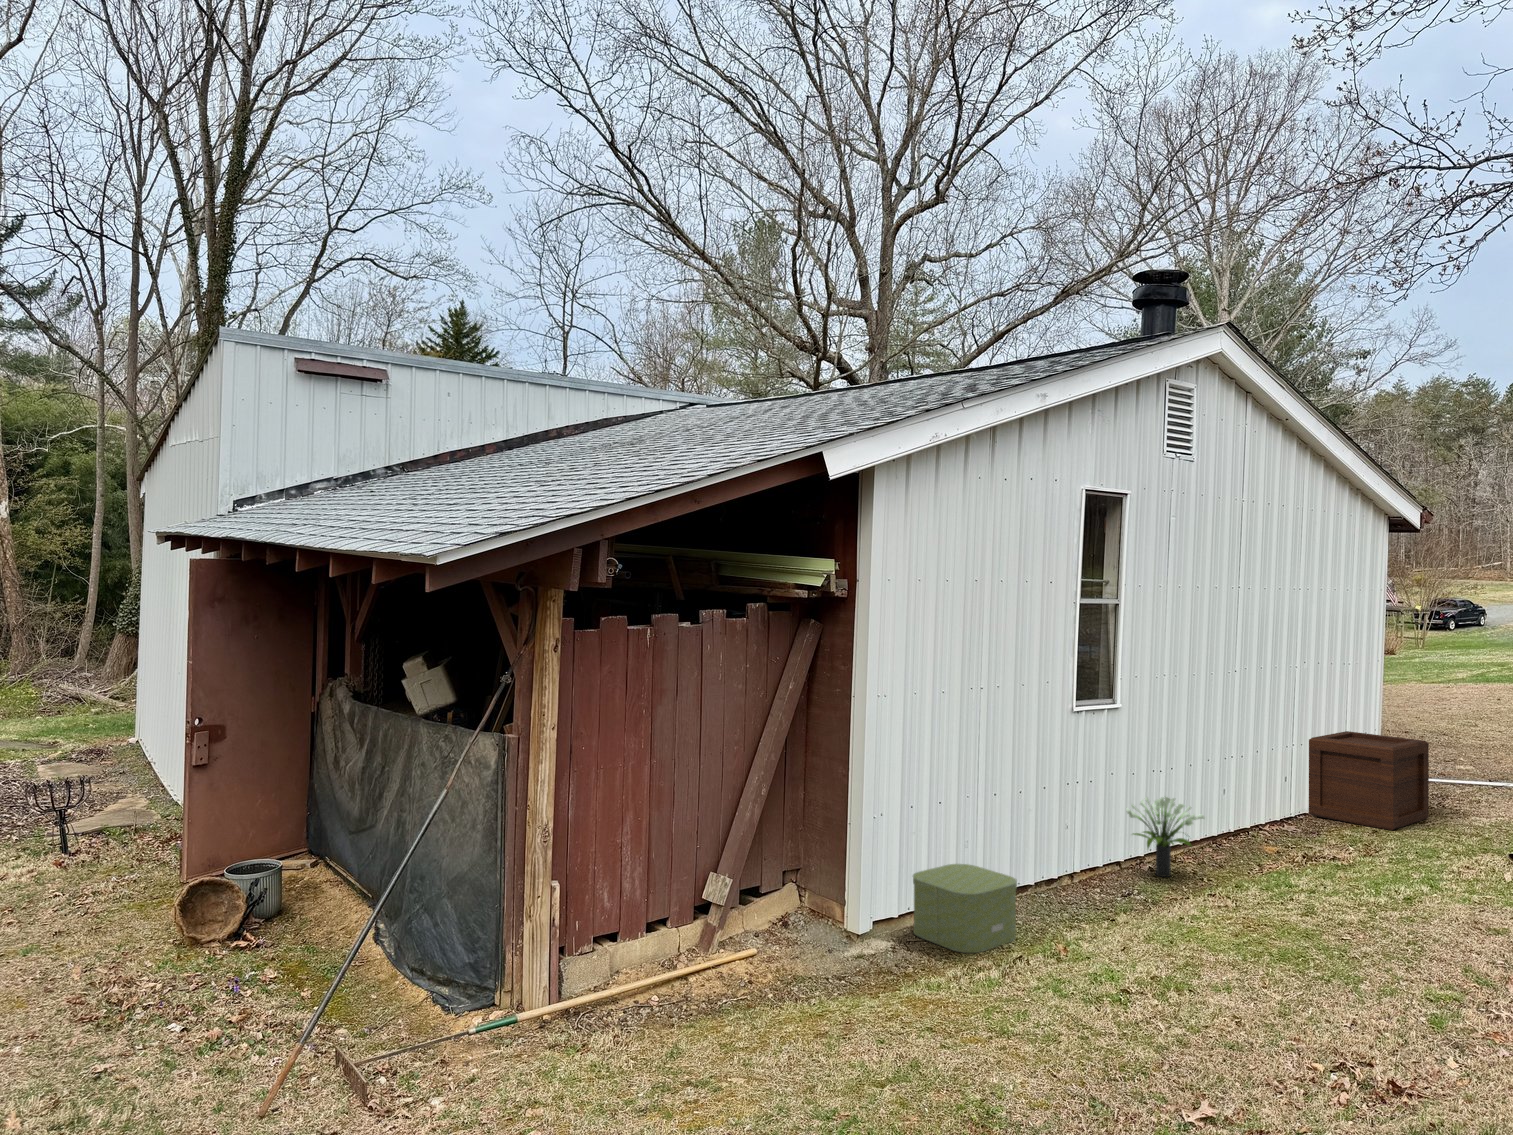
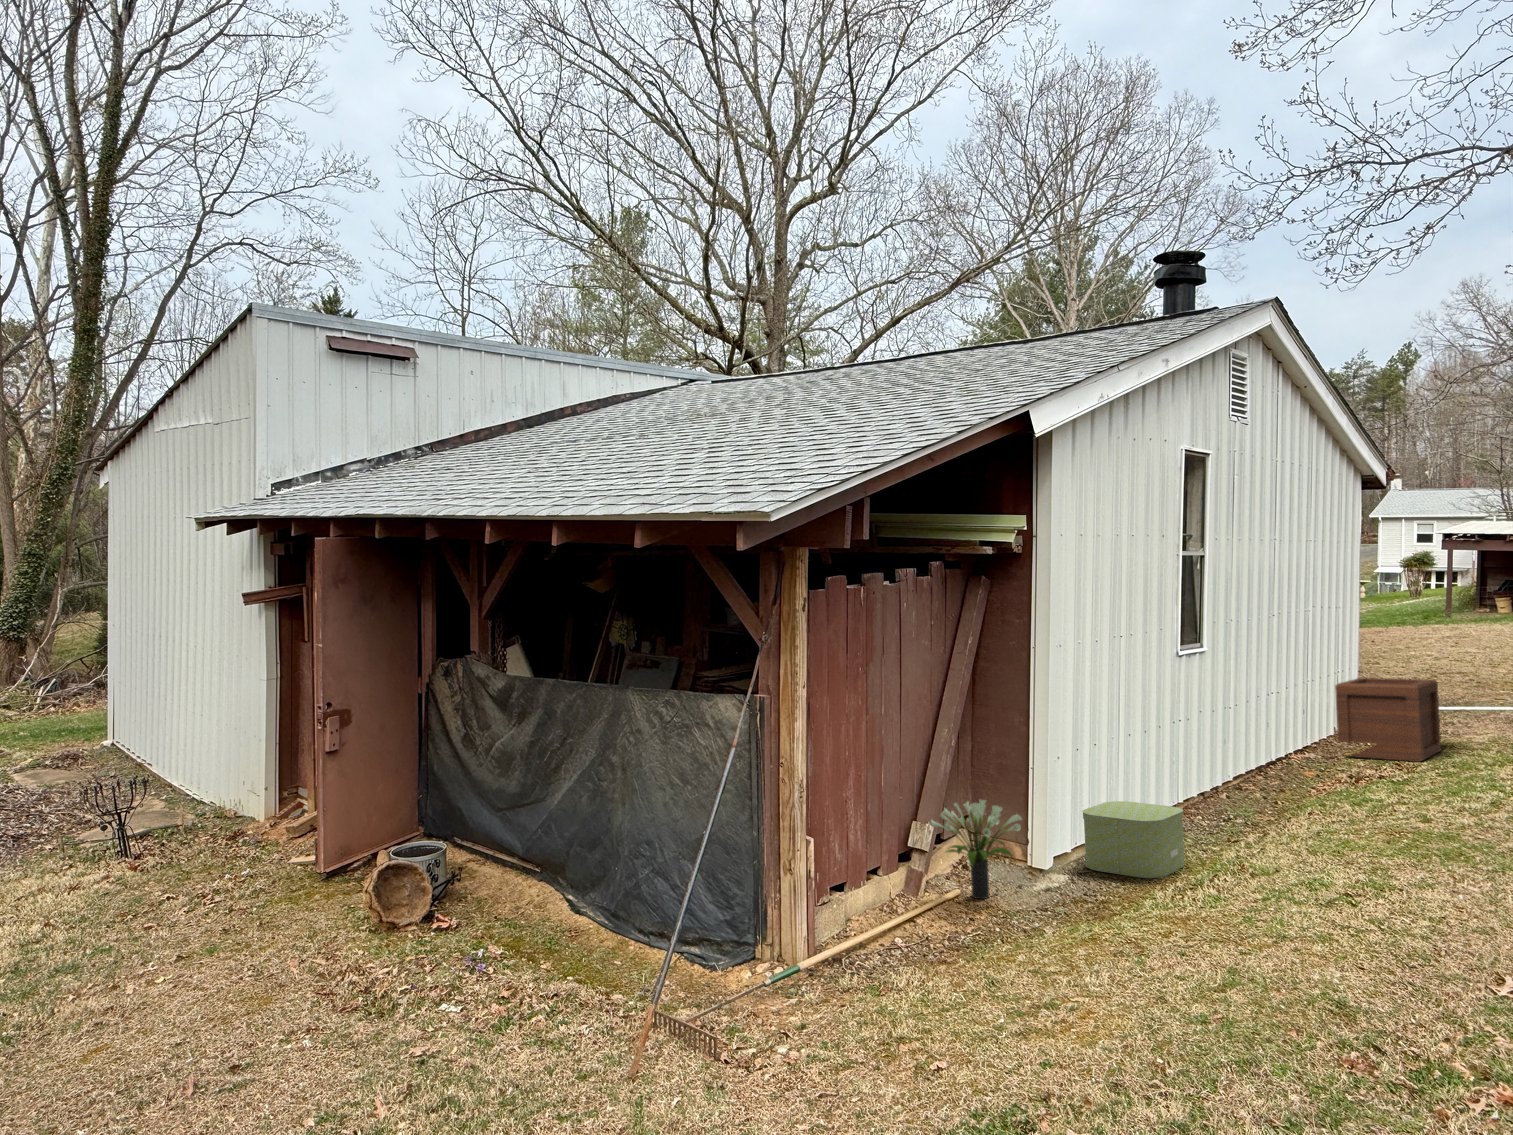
potted plant: present [1126,797,1204,877] -> present [931,800,1022,899]

